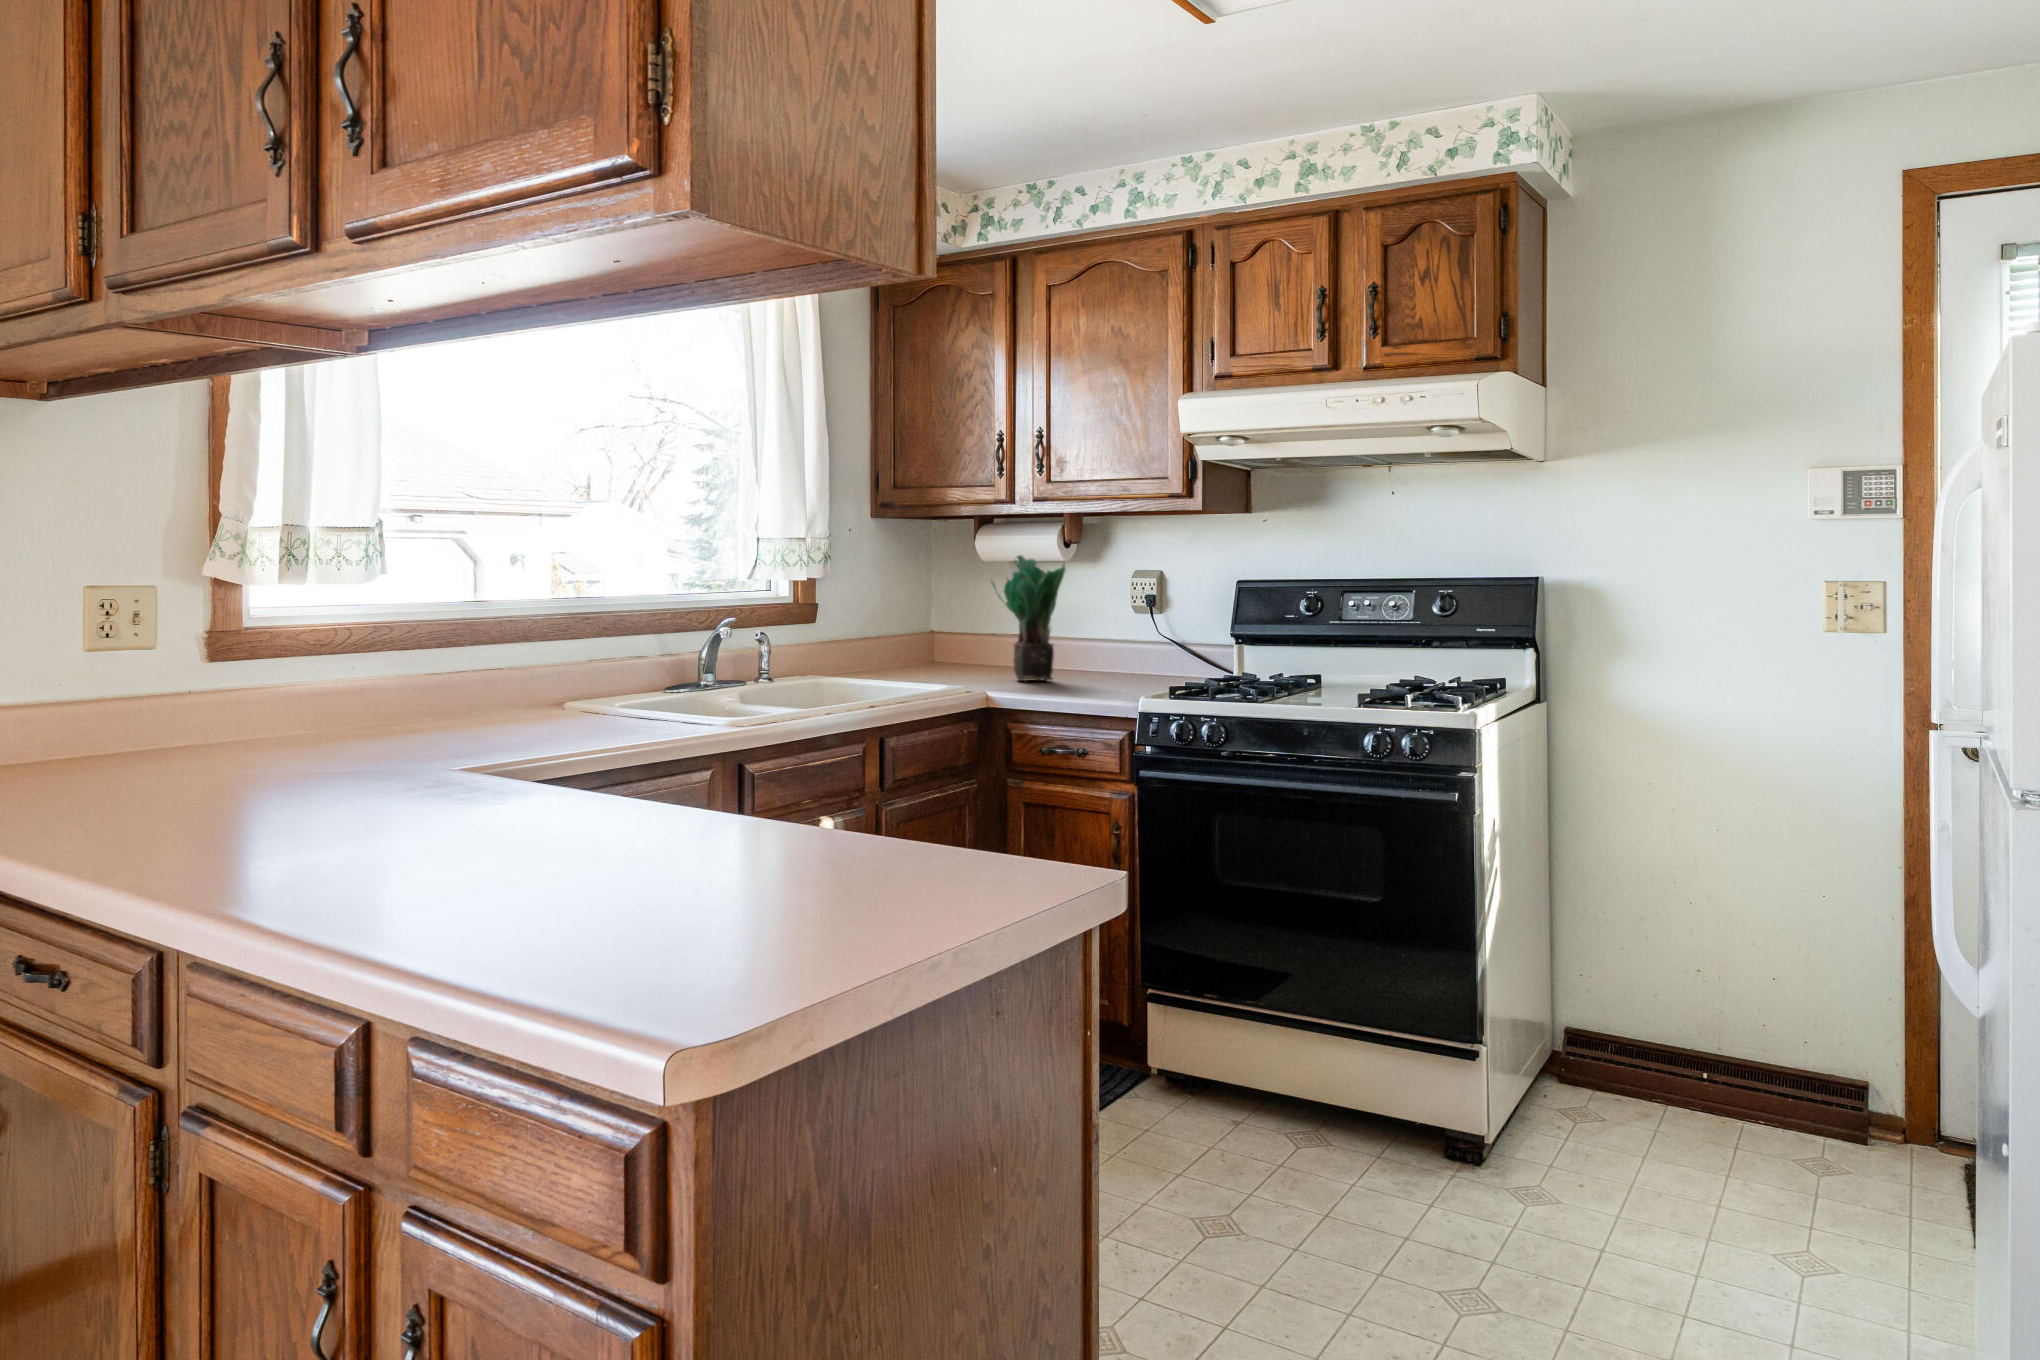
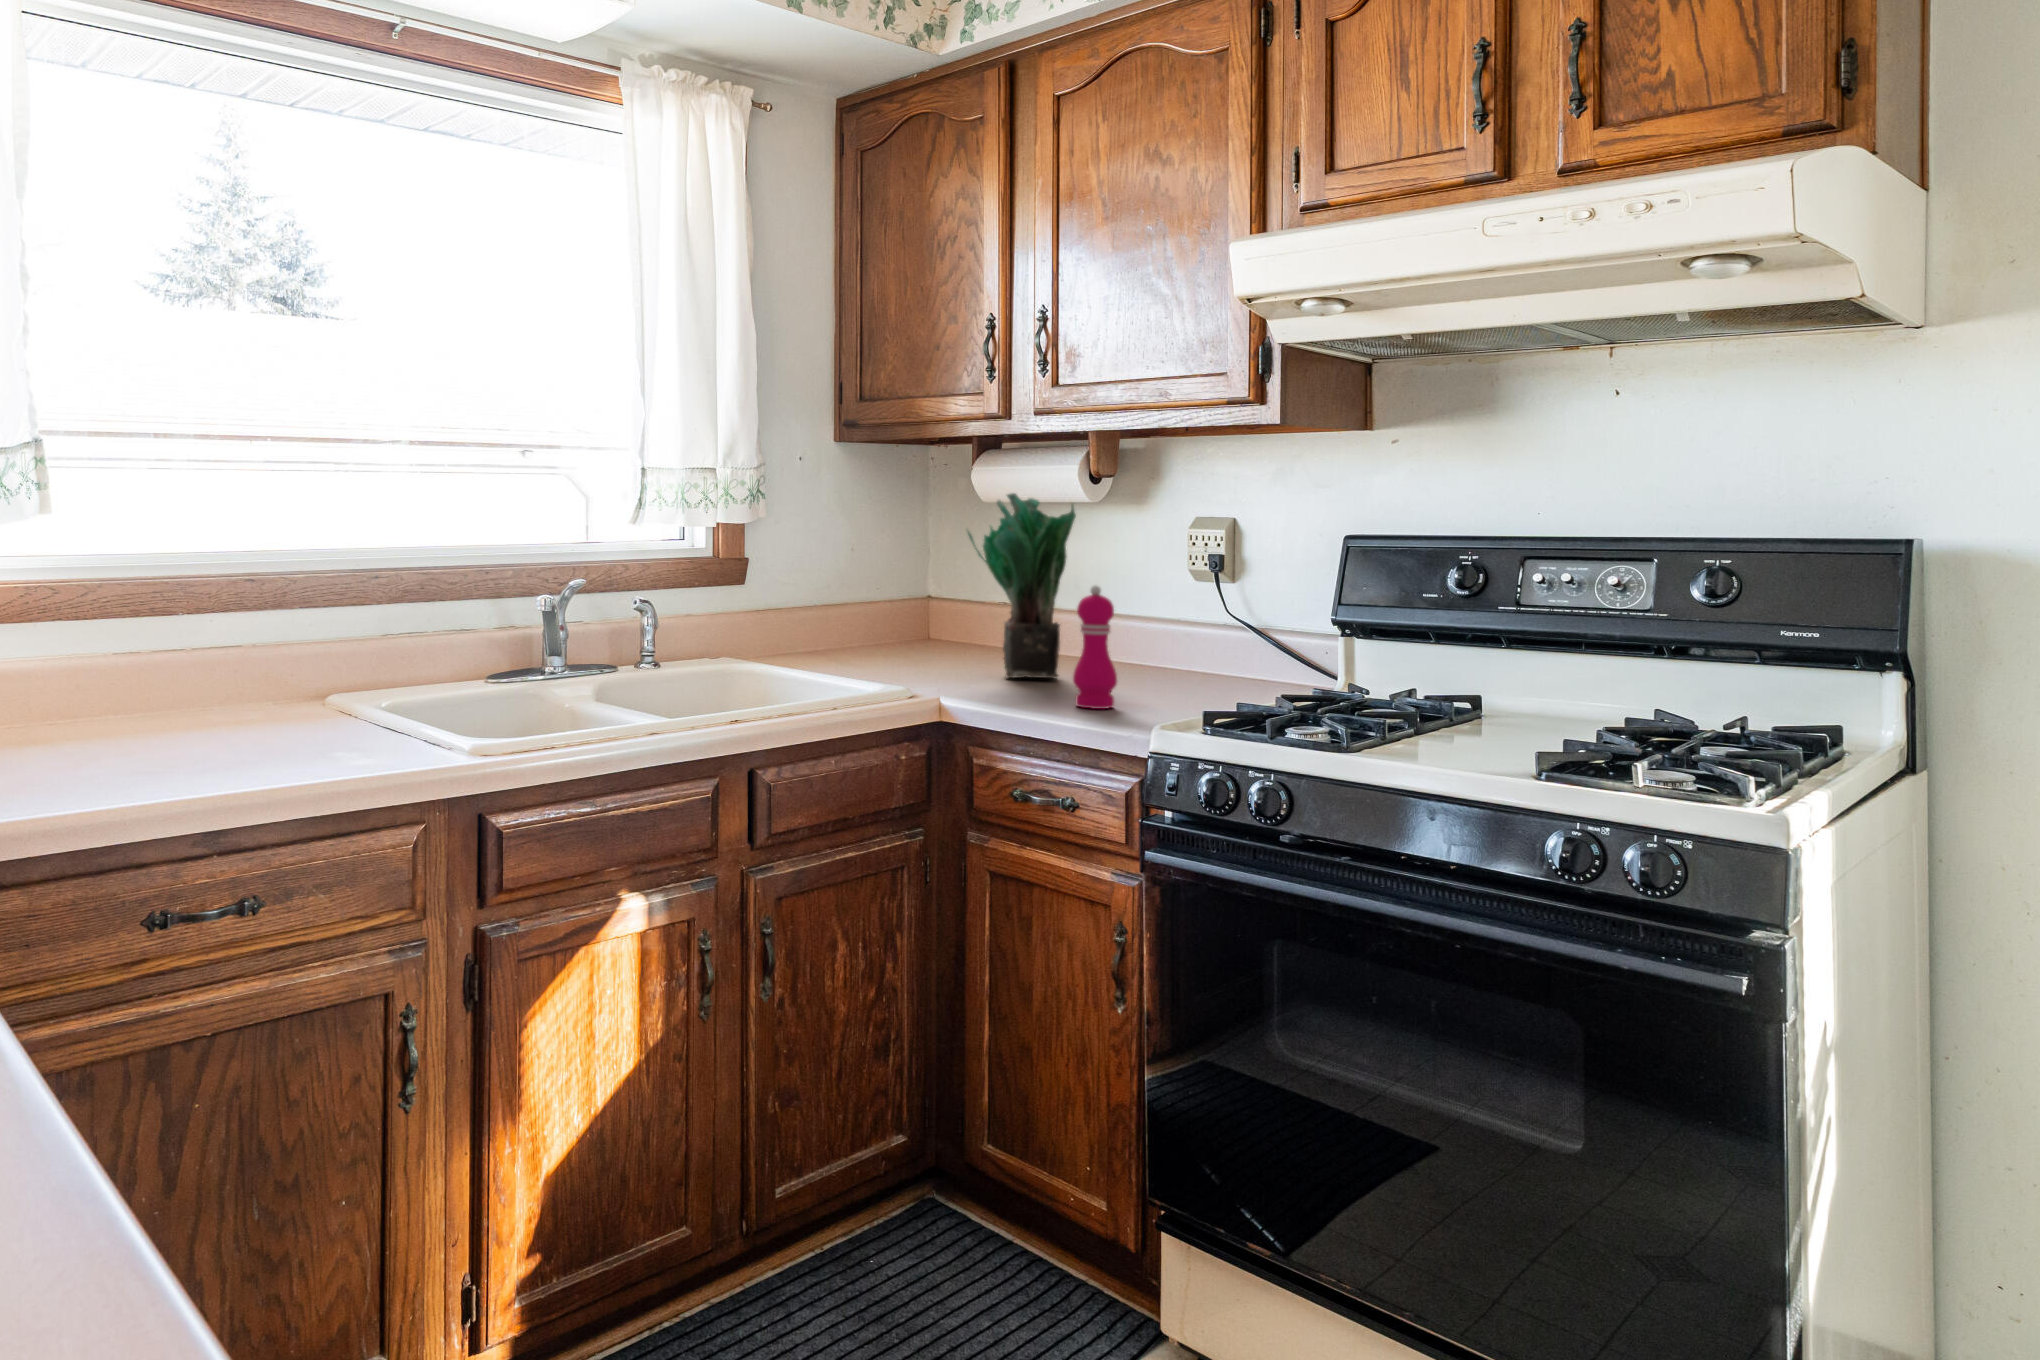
pepper mill: none [1078,614,1106,693] -> present [1073,586,1117,709]

